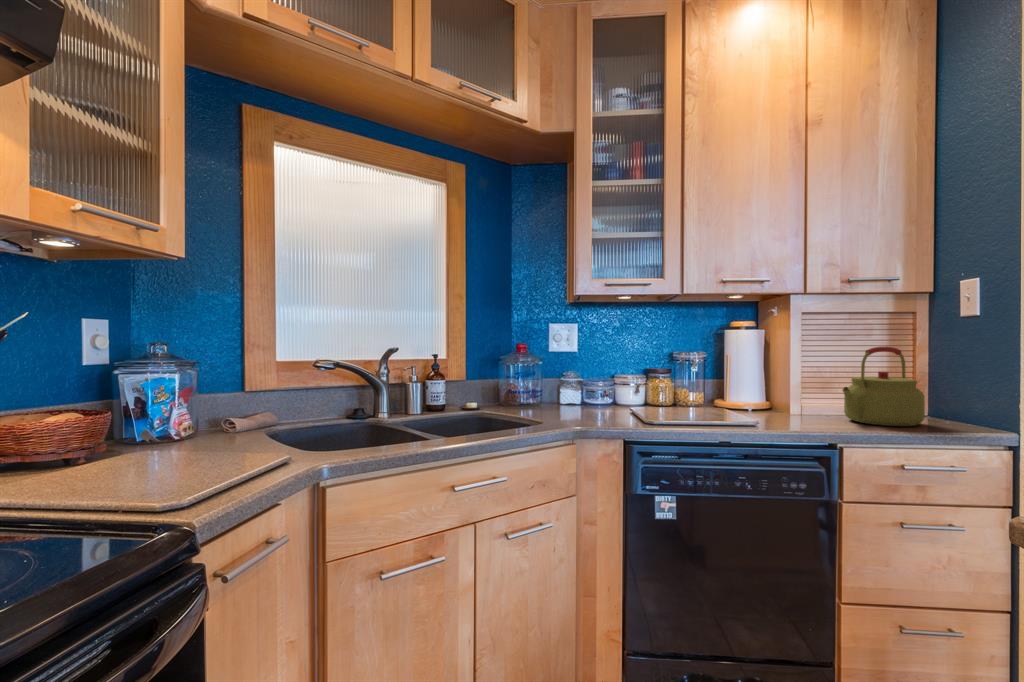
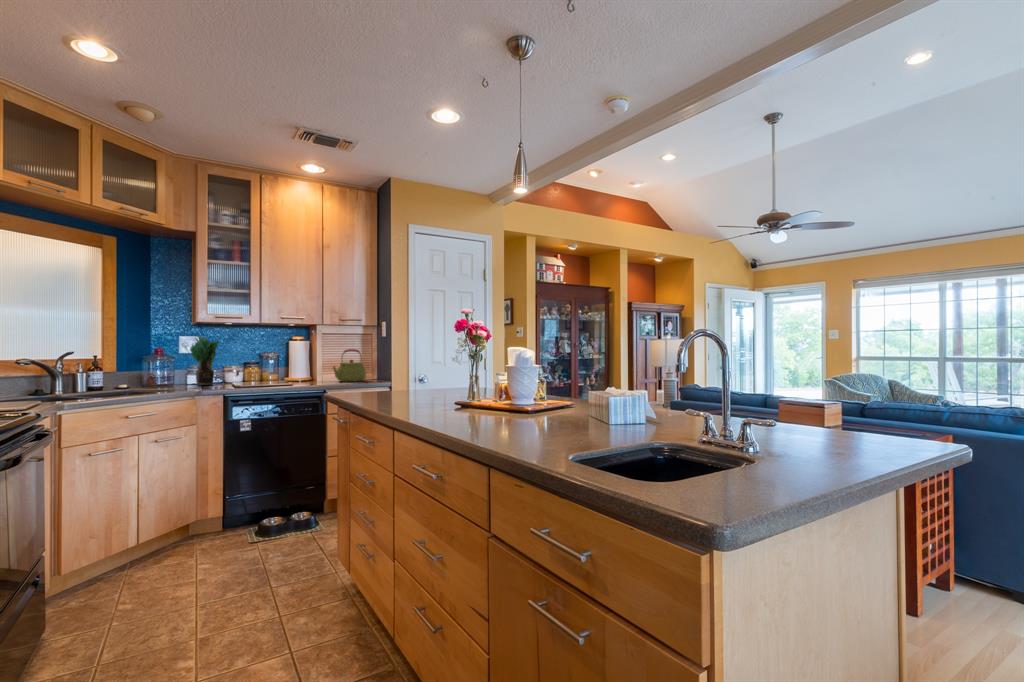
potted plant: none [555,321,608,410] -> present [190,336,219,385]

